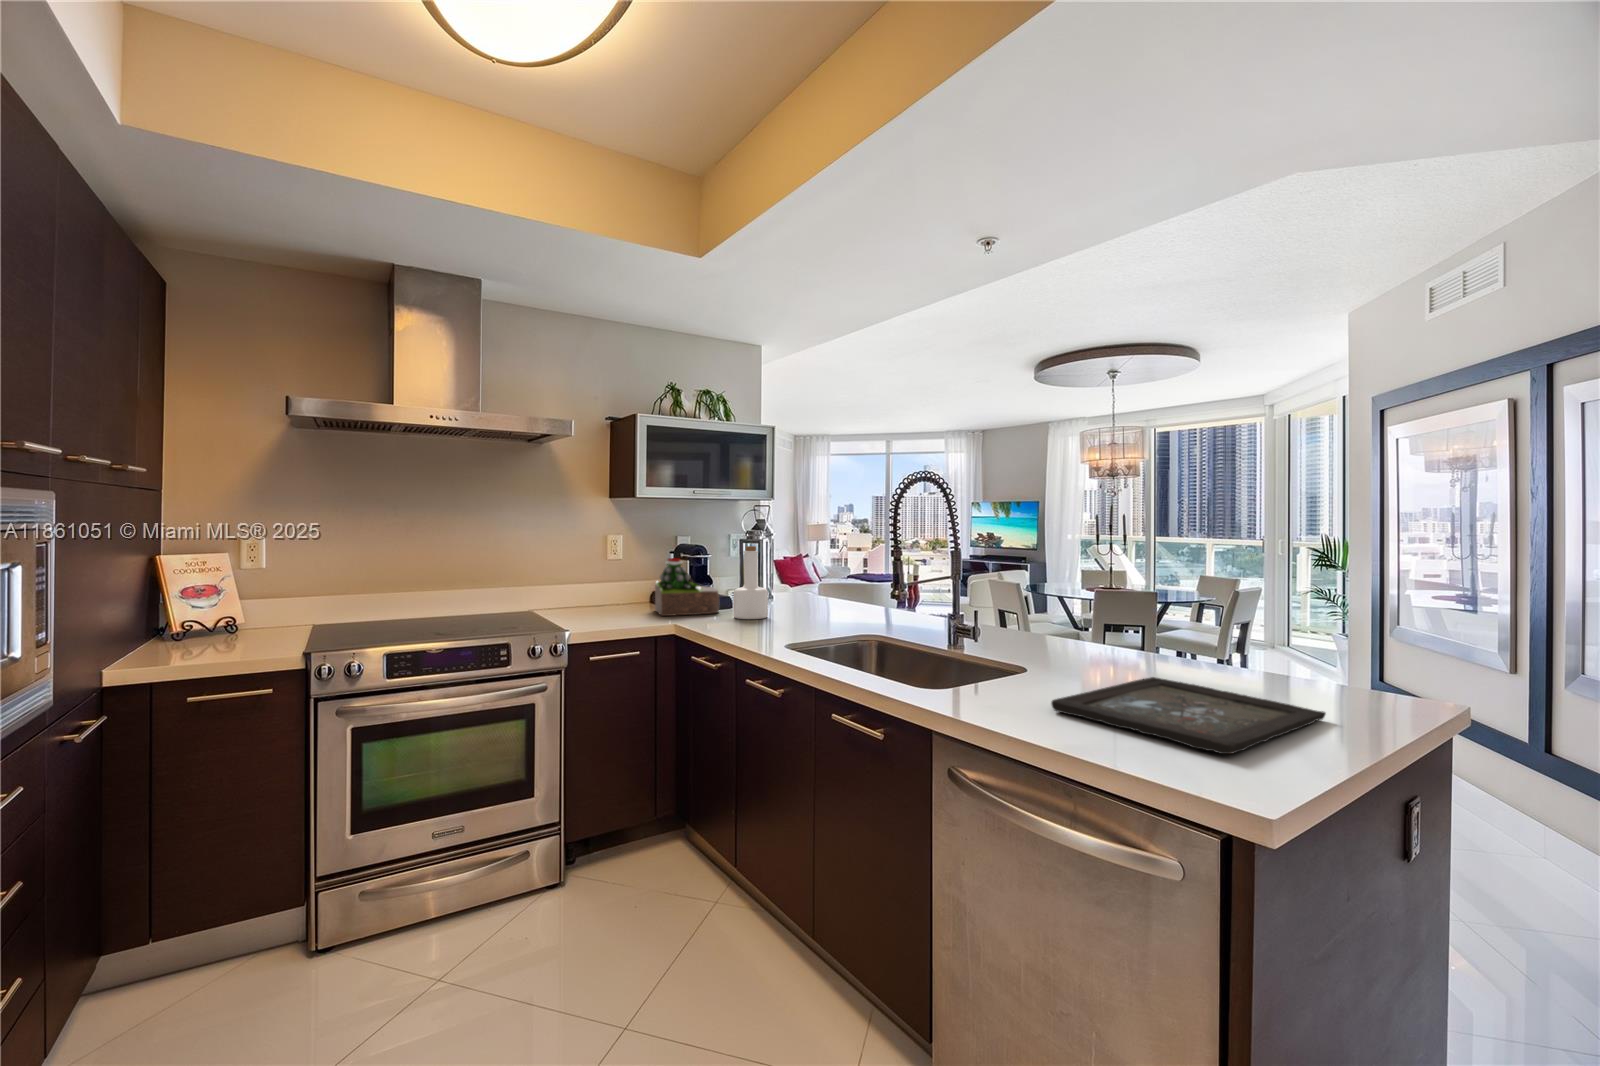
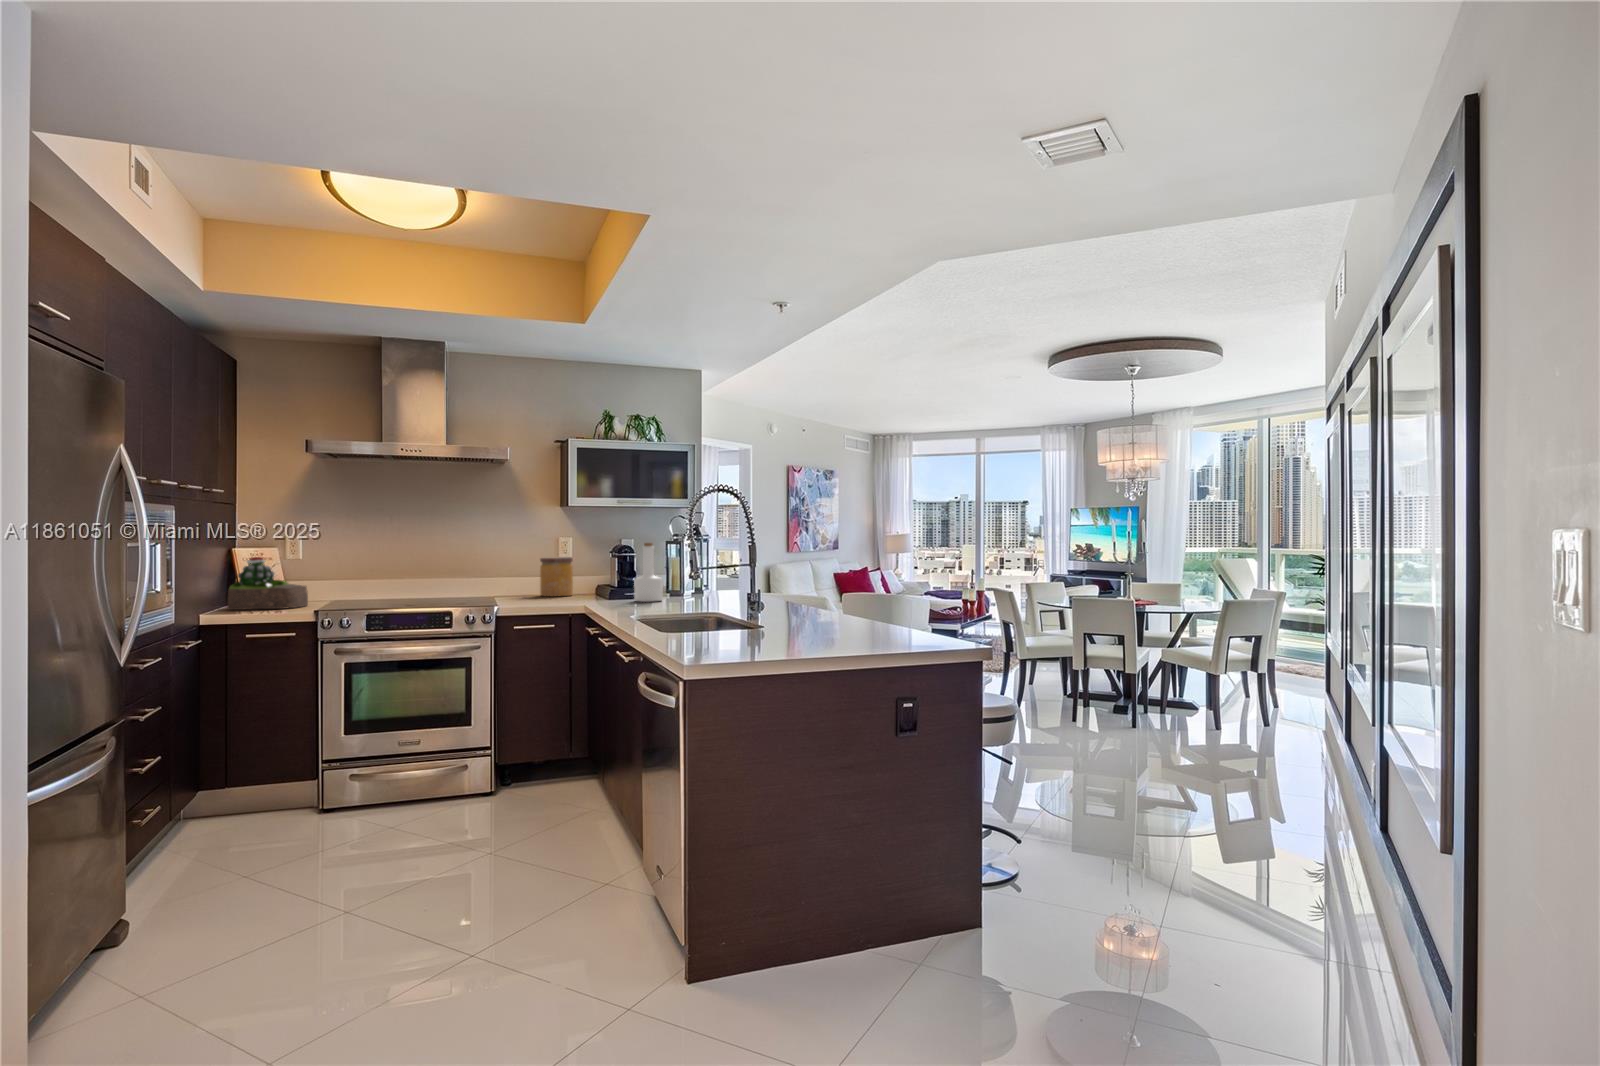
succulent plant: present [655,558,719,616] -> present [228,557,308,610]
jar: none [592,560,631,609] -> present [540,557,573,596]
tray: present [1051,677,1326,754] -> none [704,621,860,643]

